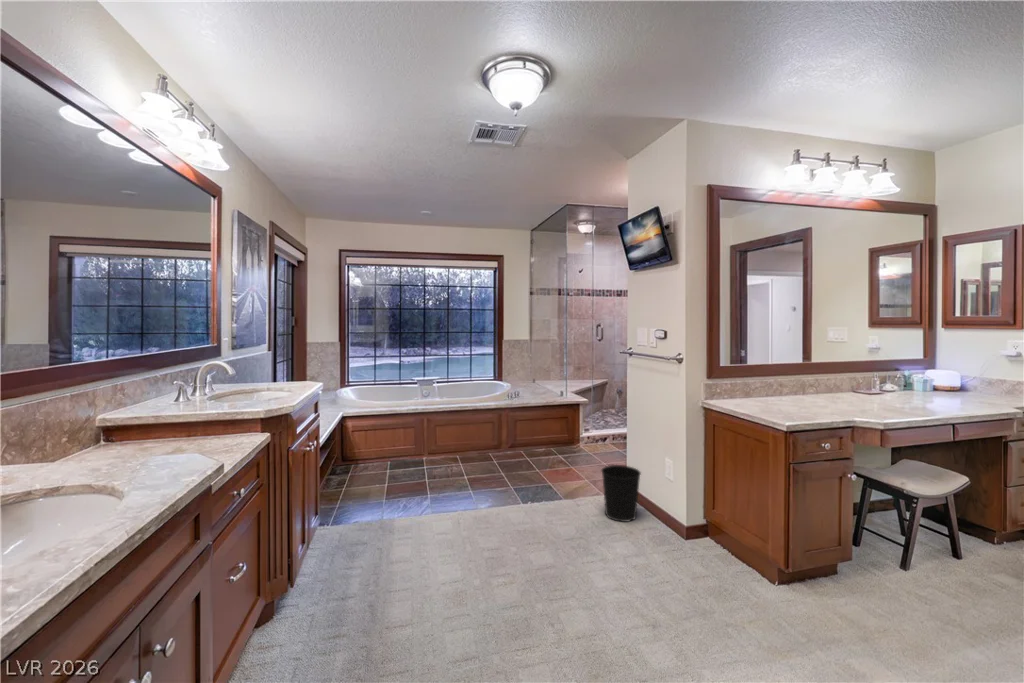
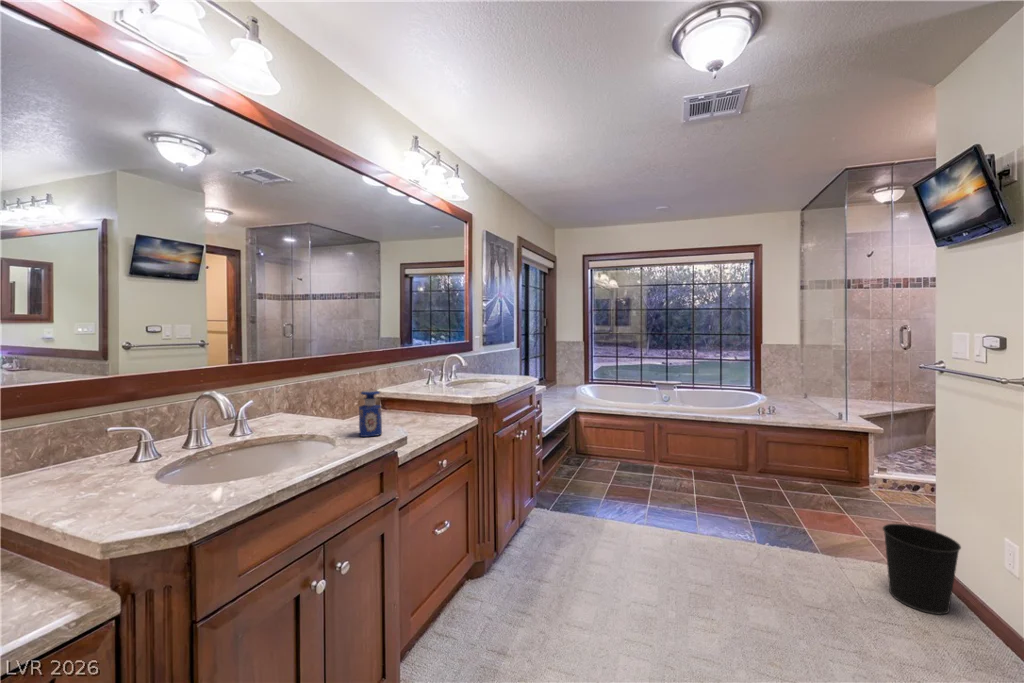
perfume bottle: none [140,413,181,475] -> present [359,390,382,437]

